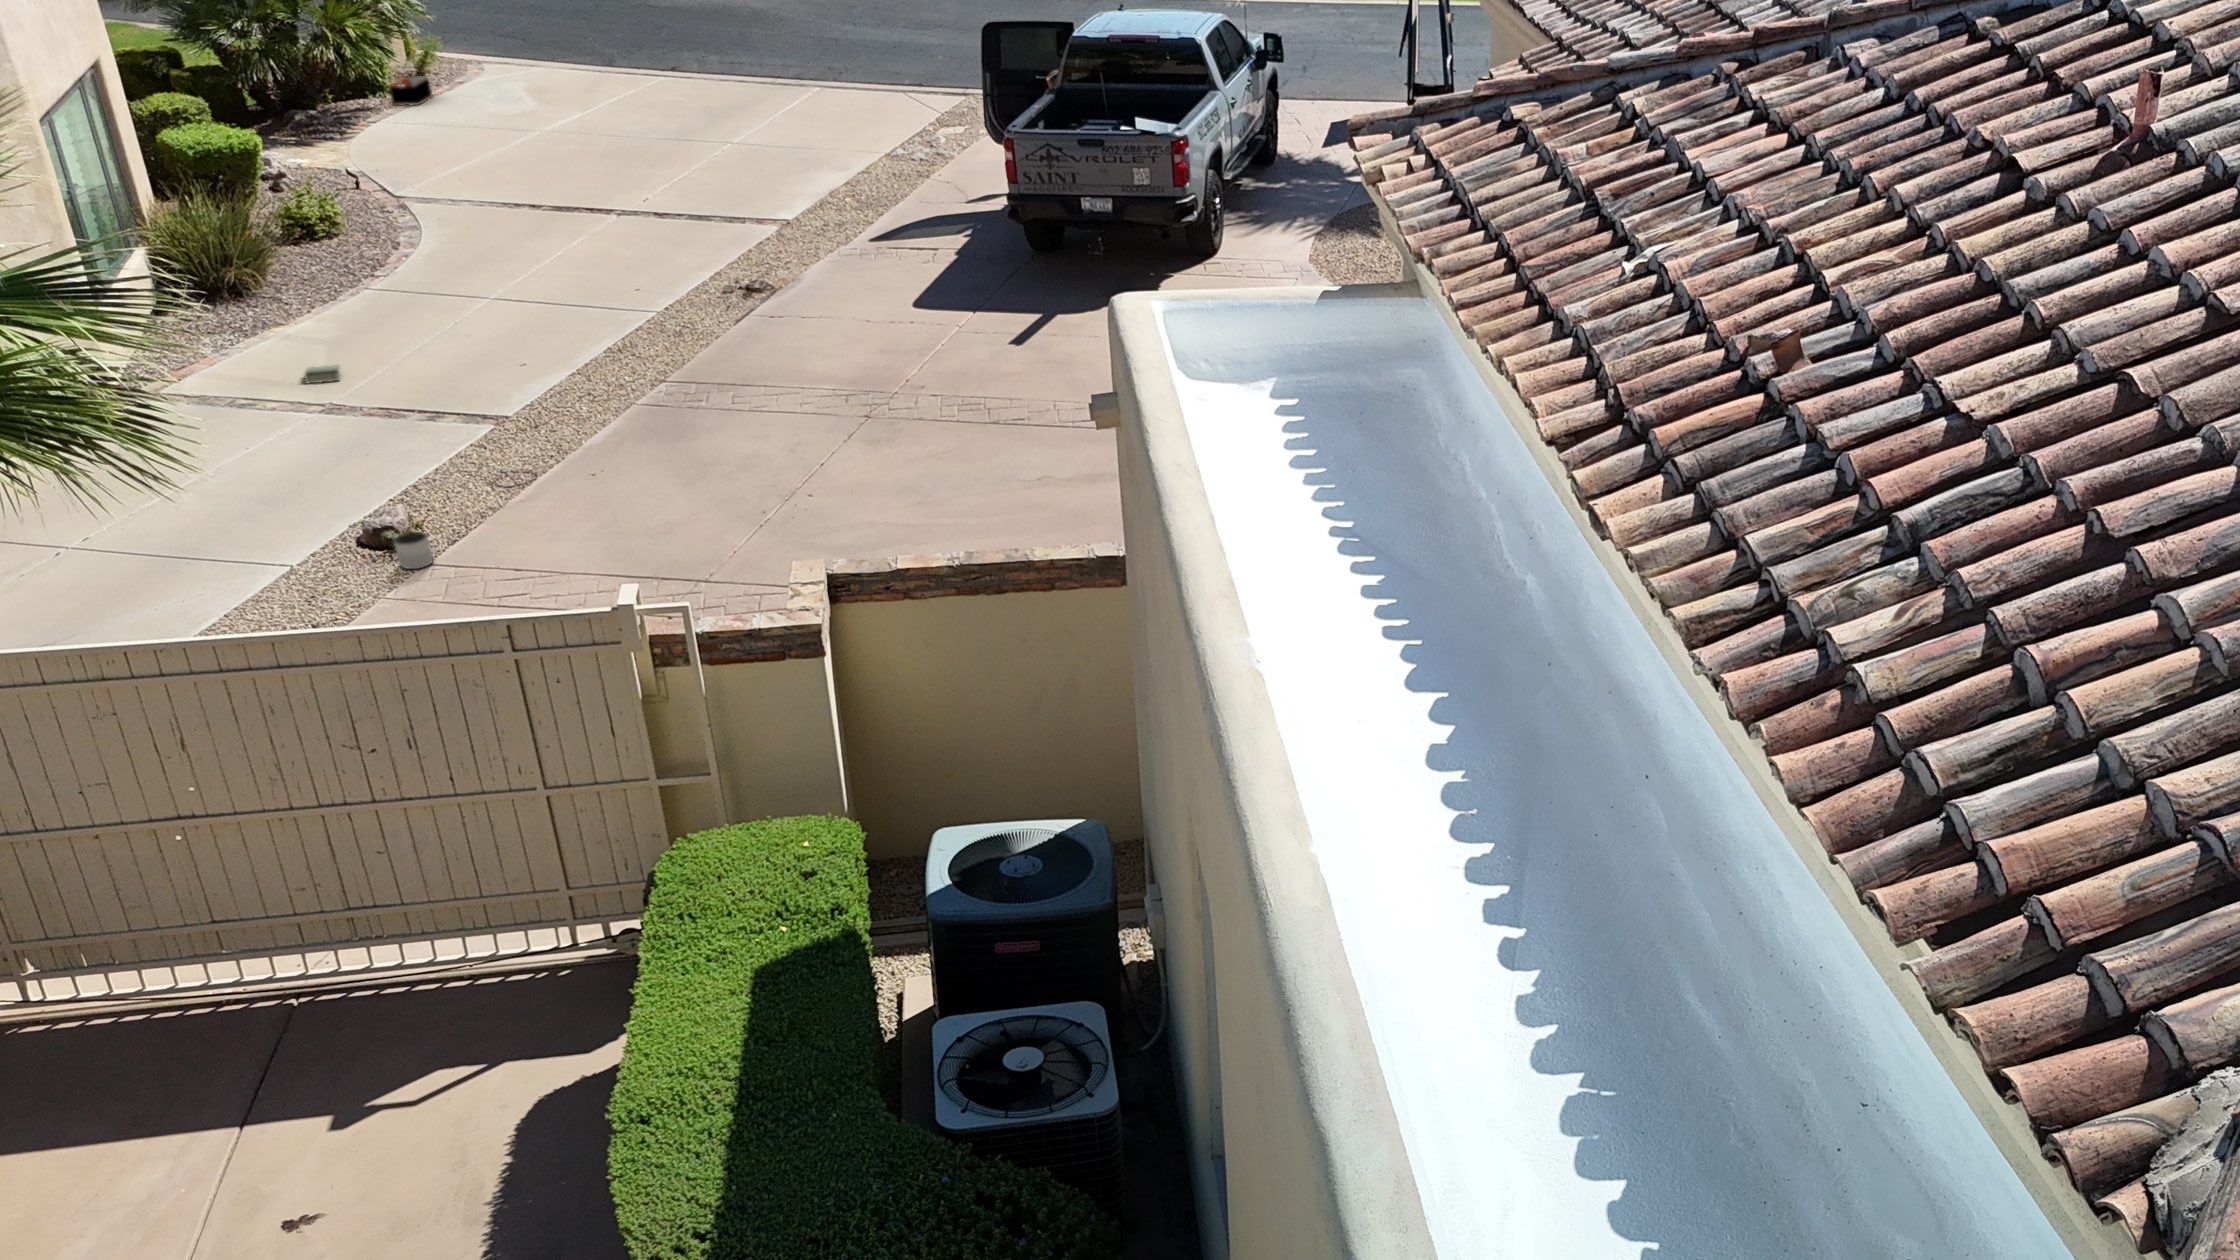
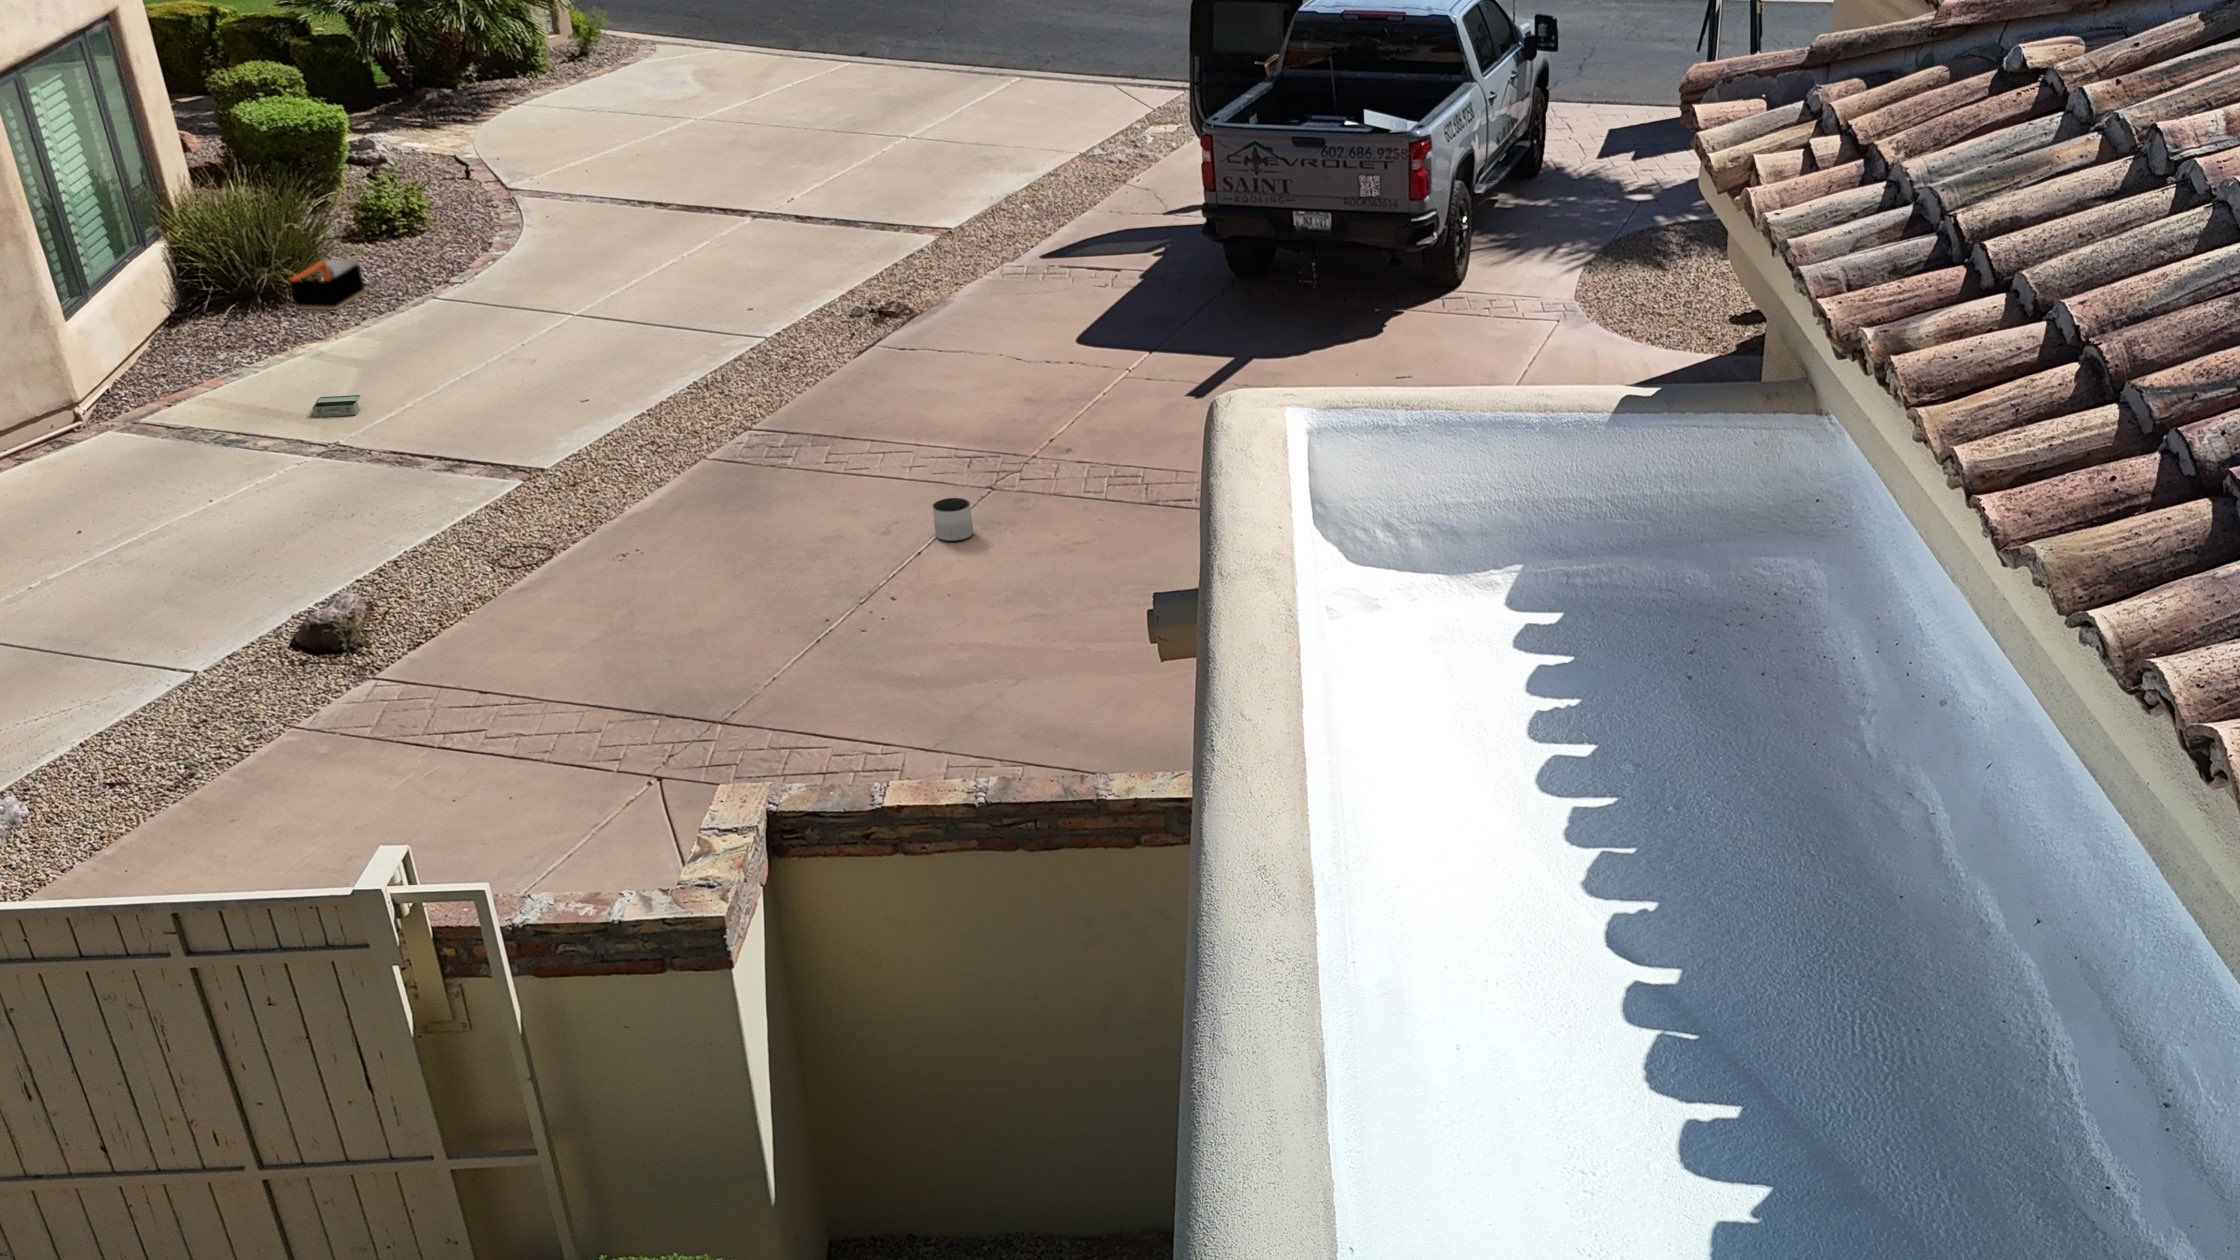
storage bin: present [389,76,432,105] -> present [289,260,365,310]
planter: present [394,532,433,569] -> present [933,498,973,541]

